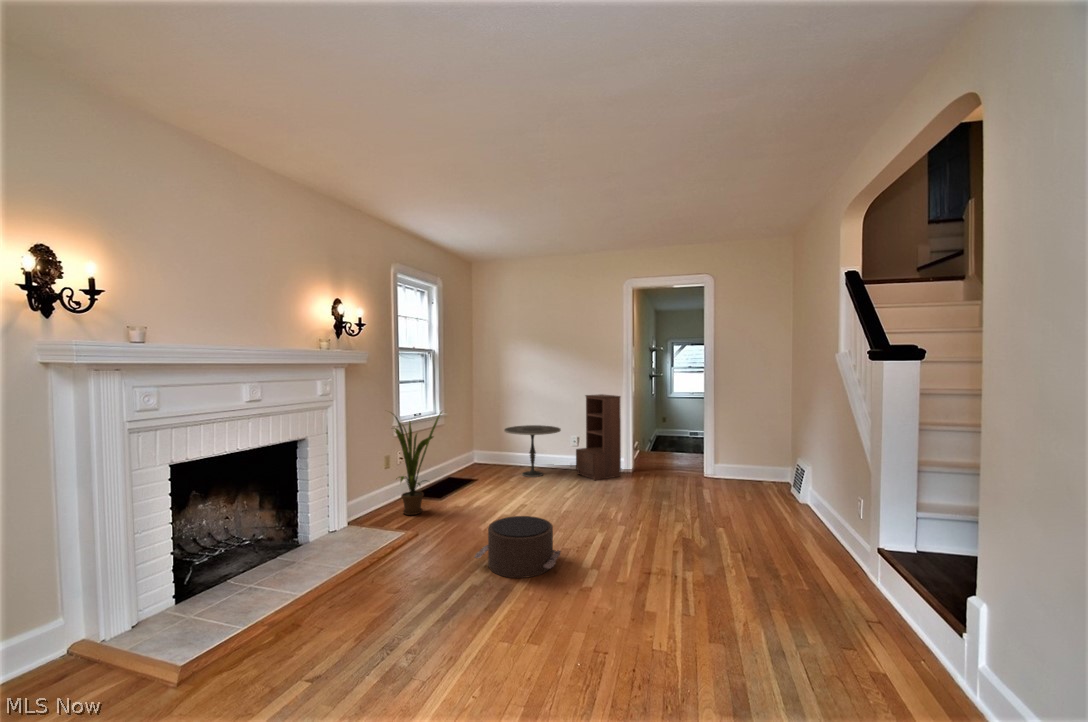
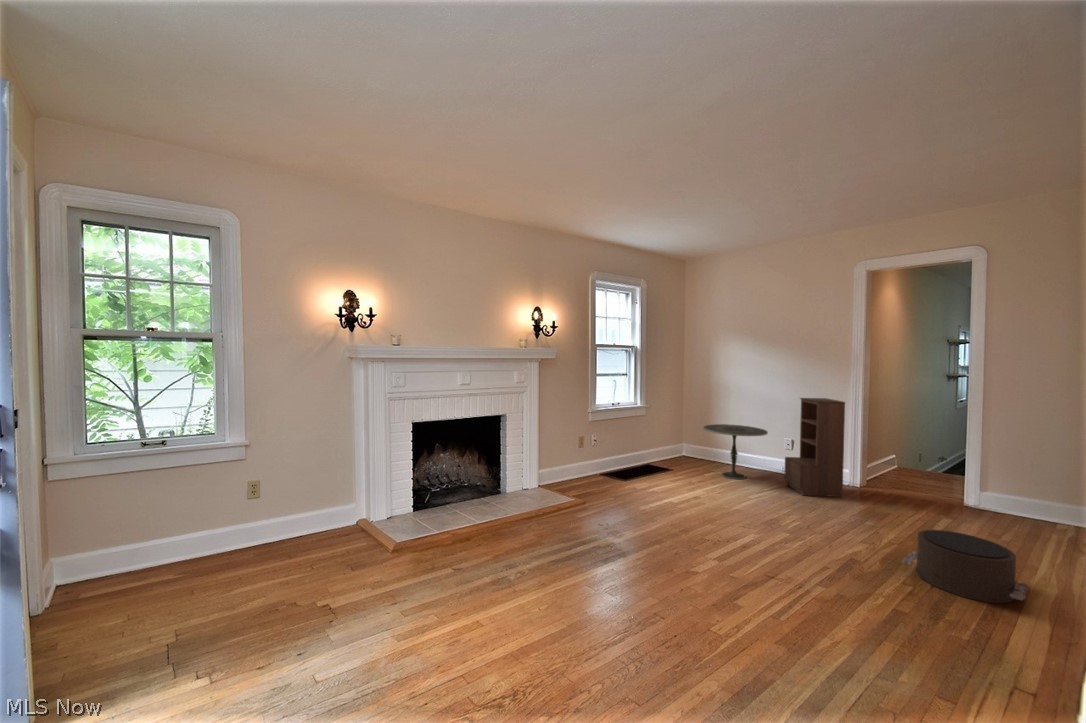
house plant: present [393,412,442,515] -> none [573,398,624,491]
pouf: present [475,516,560,578] -> present [902,530,1028,603]

